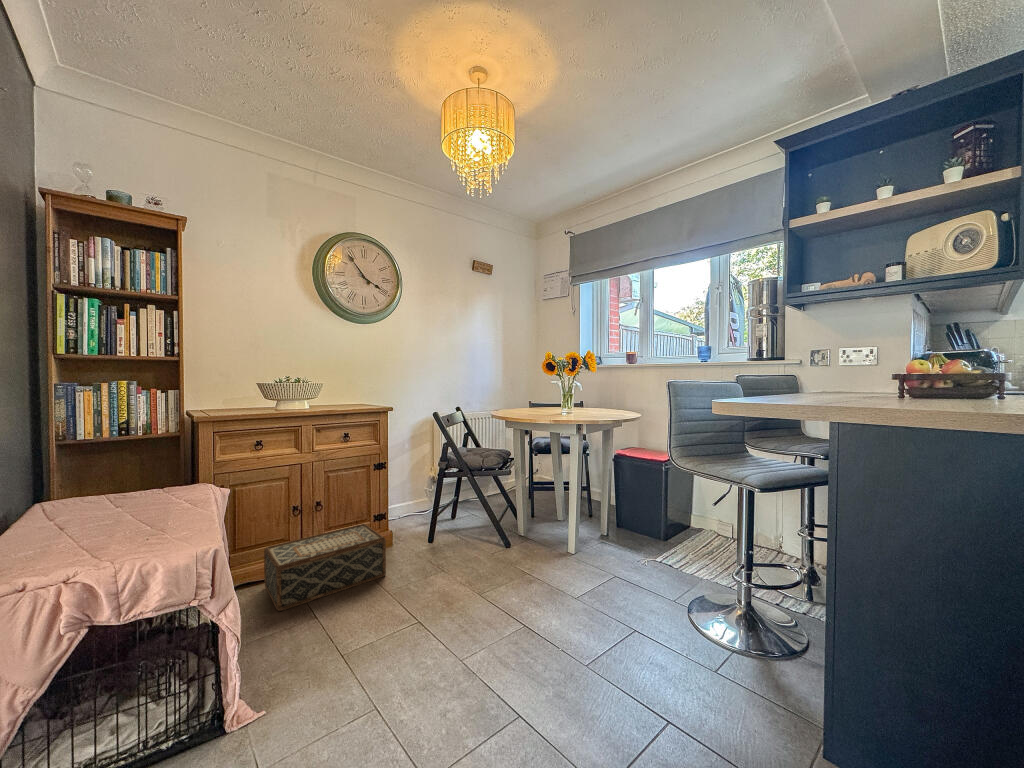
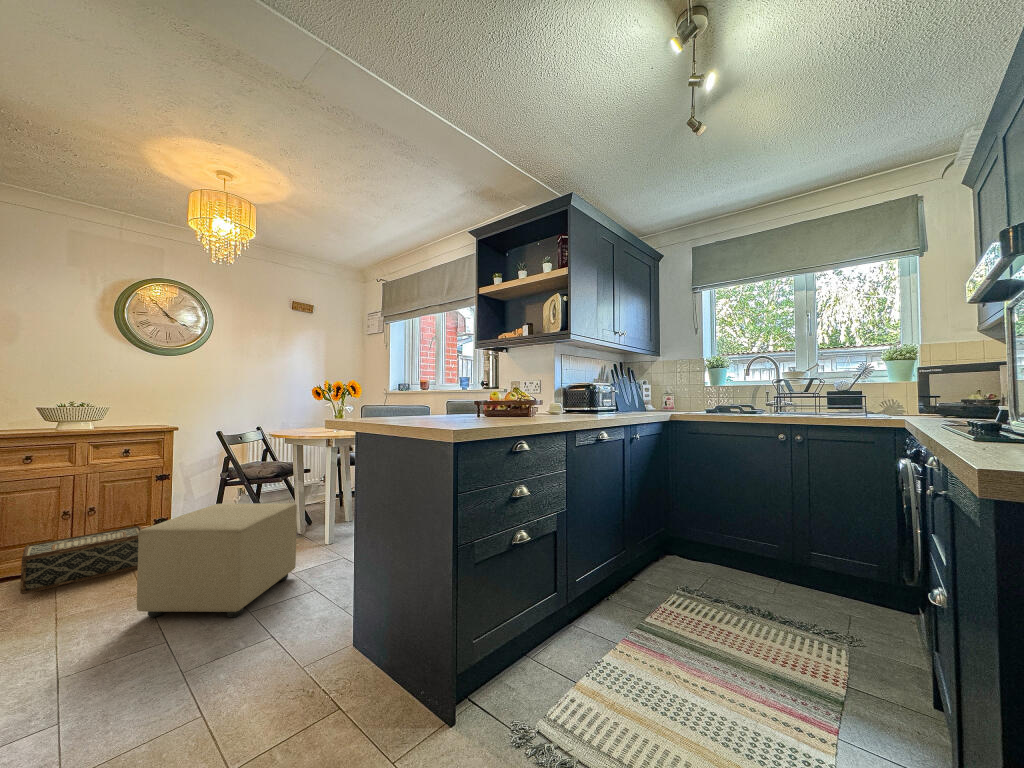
ottoman: none [457,508,603,680] -> present [137,503,297,617]

